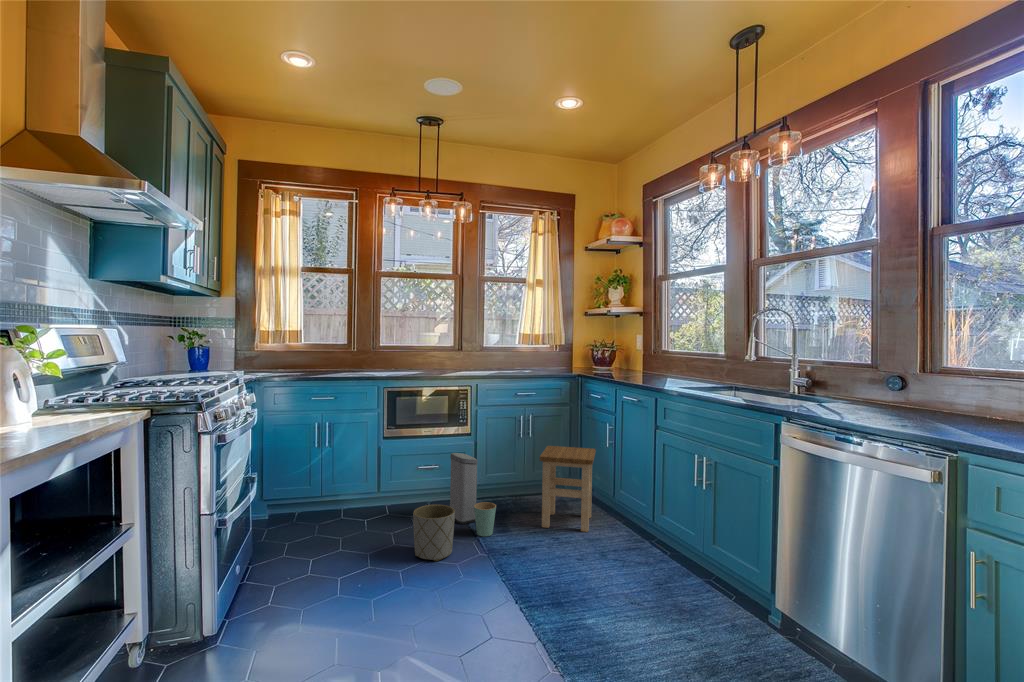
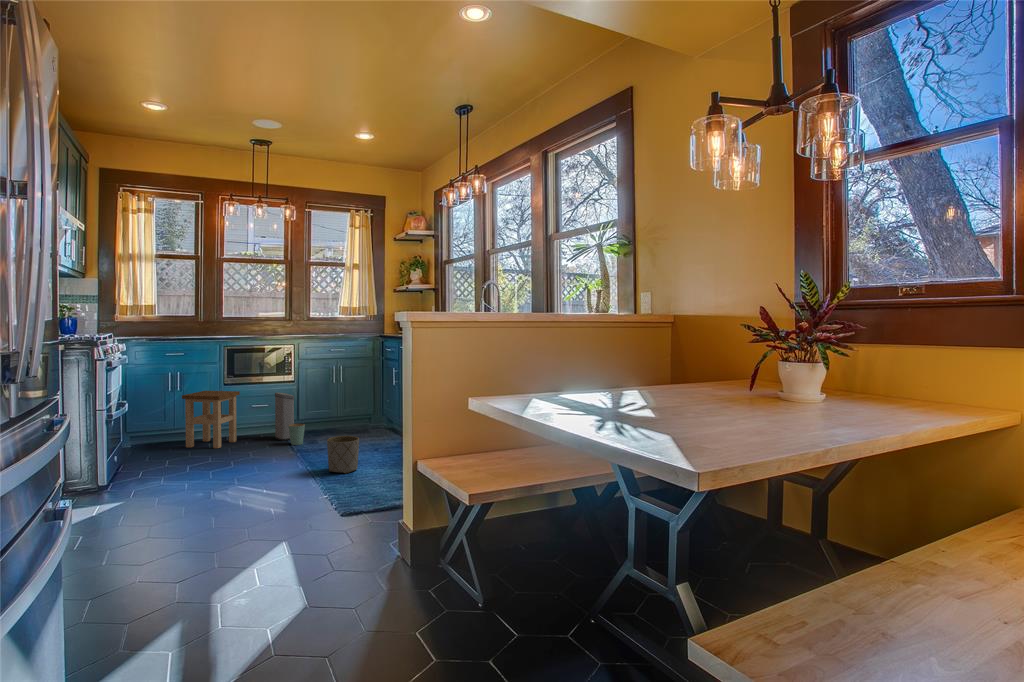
stool: present [540,446,596,532] -> present [182,391,240,448]
planter: present [413,504,455,561] -> present [327,436,359,474]

